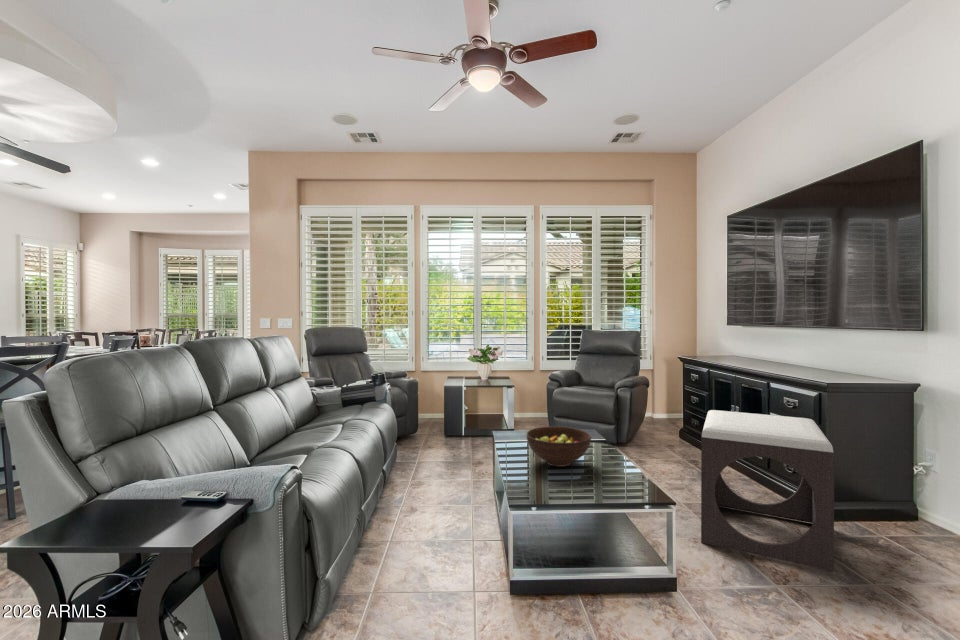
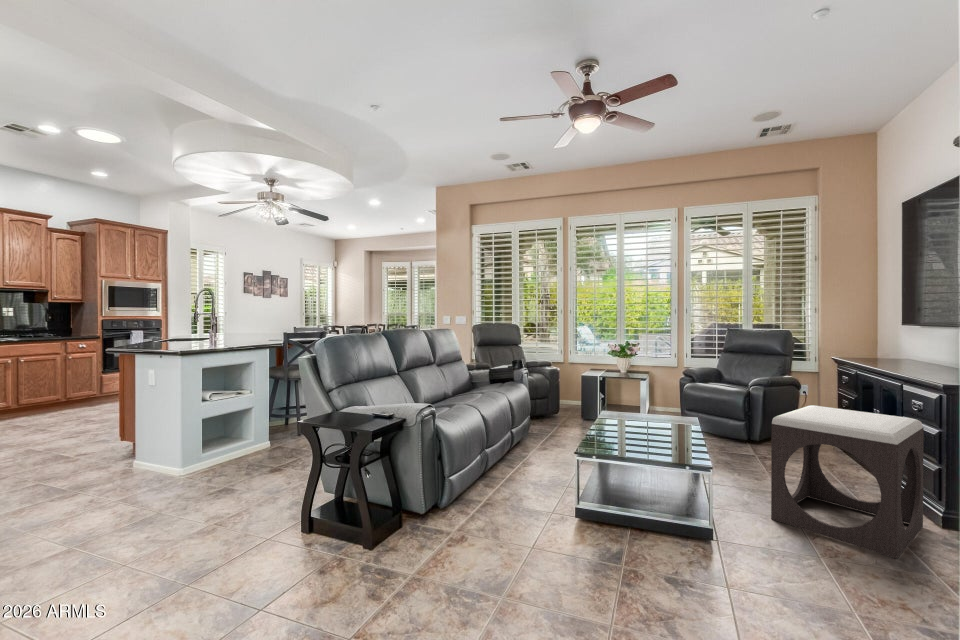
fruit bowl: present [527,426,591,467] -> none [615,407,671,439]

